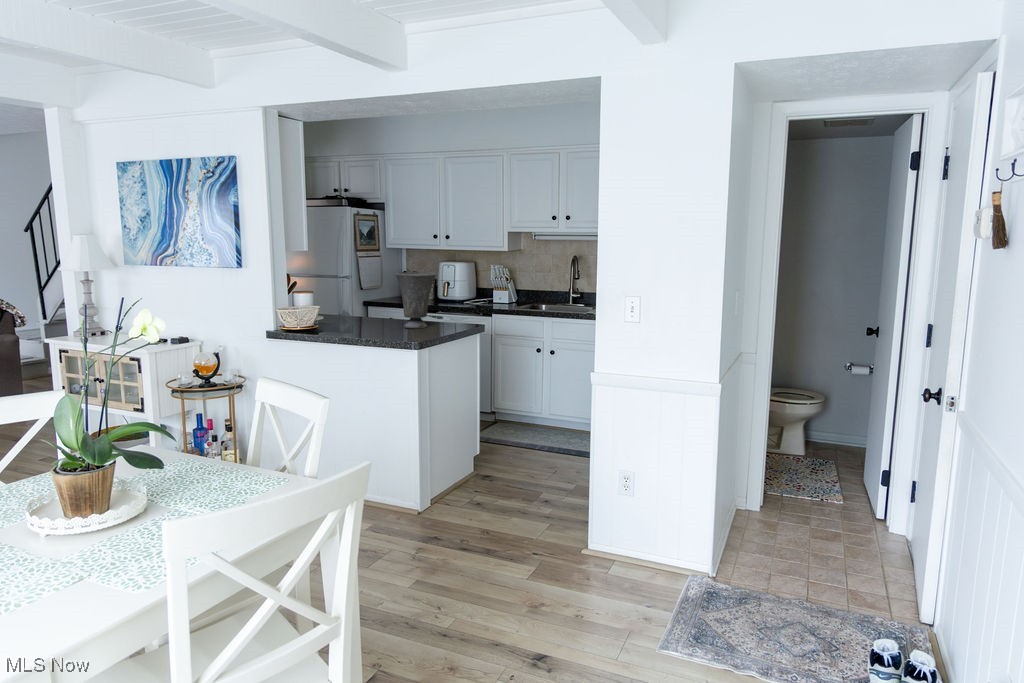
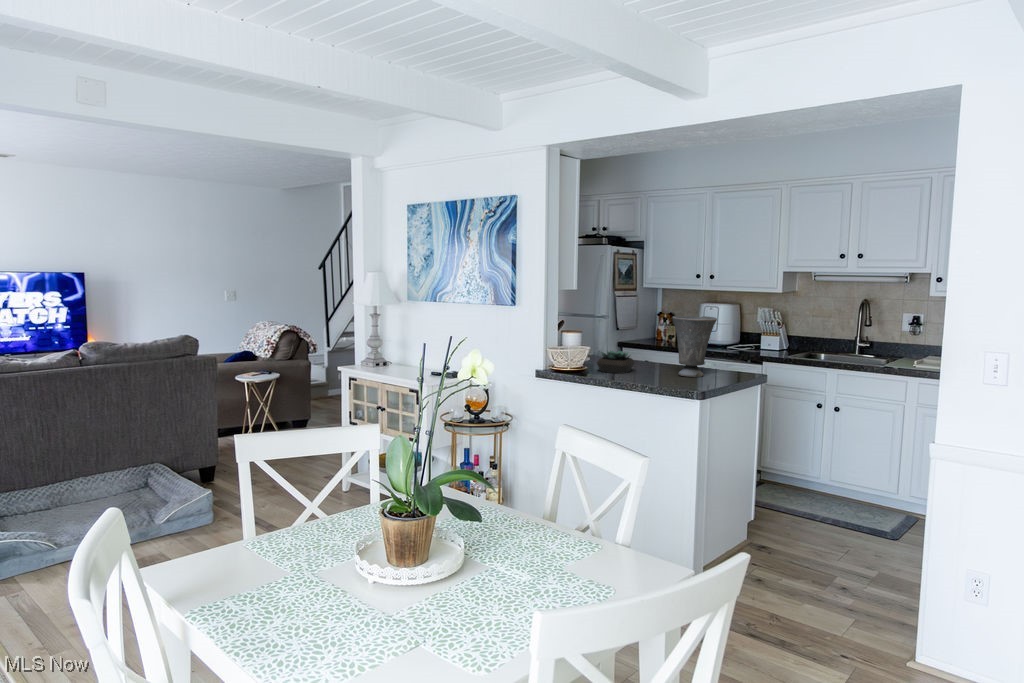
succulent plant: none [327,307,365,329] -> present [597,350,635,374]

